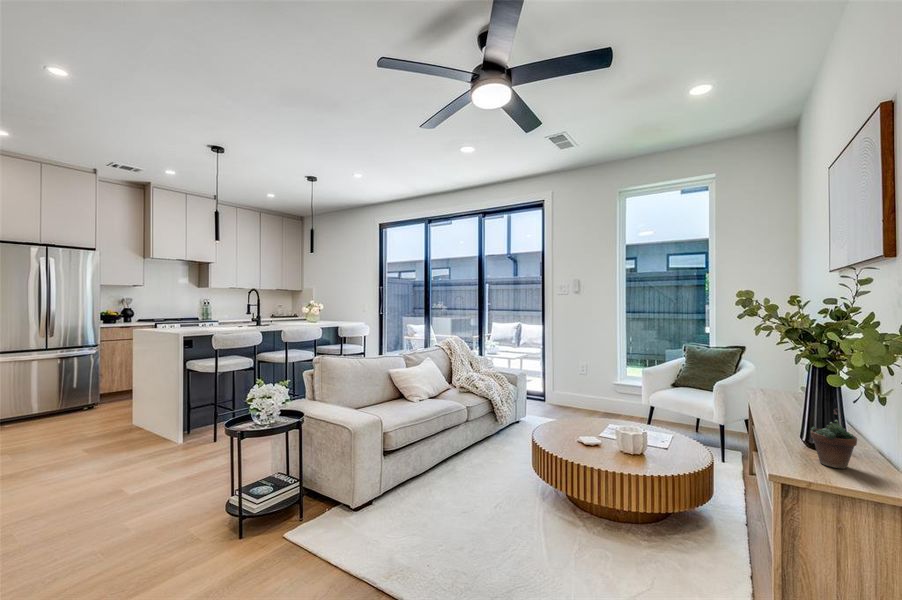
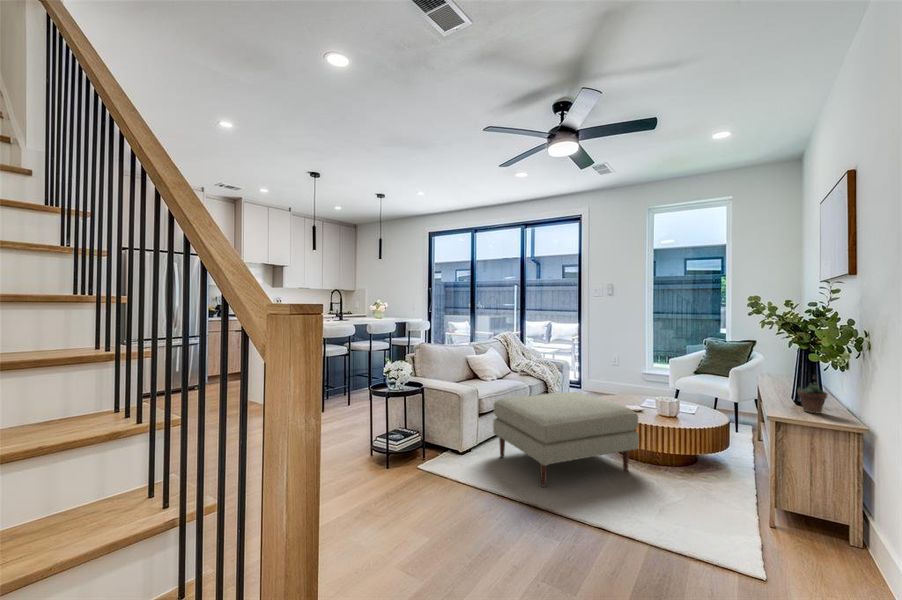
ottoman: none [402,418,591,566] -> present [493,392,639,487]

